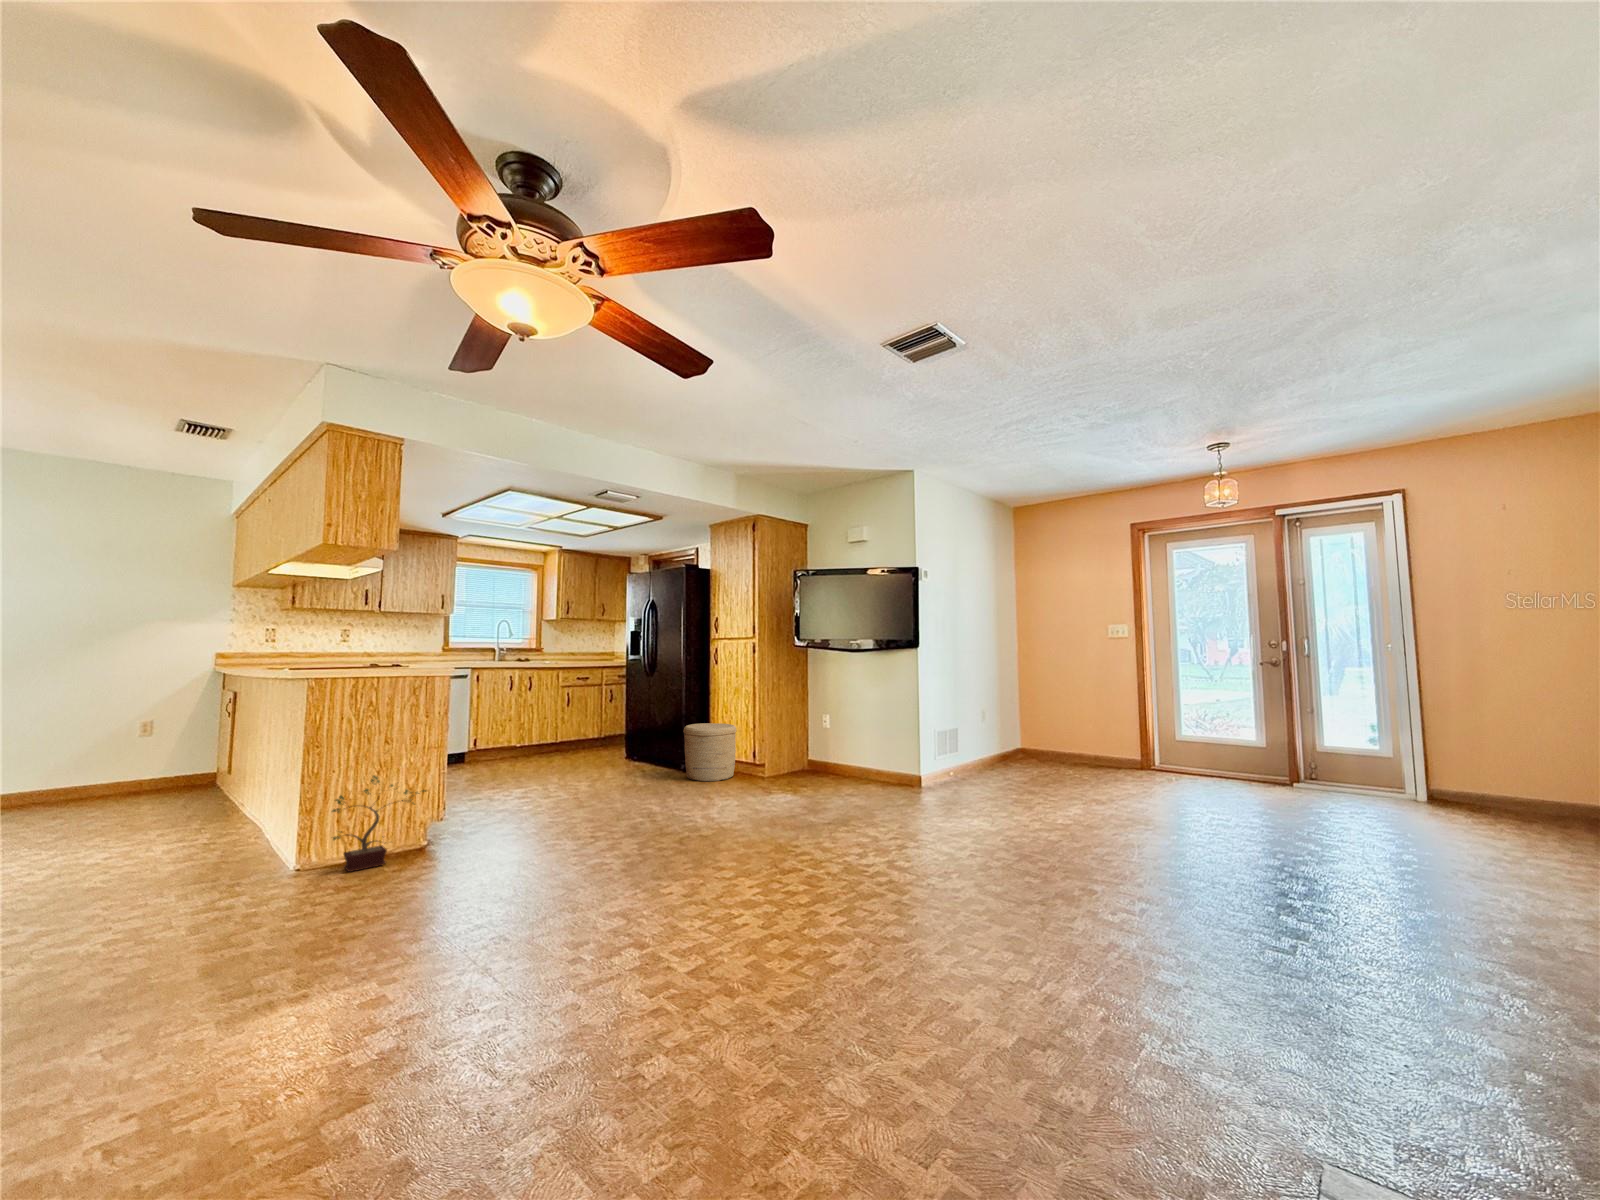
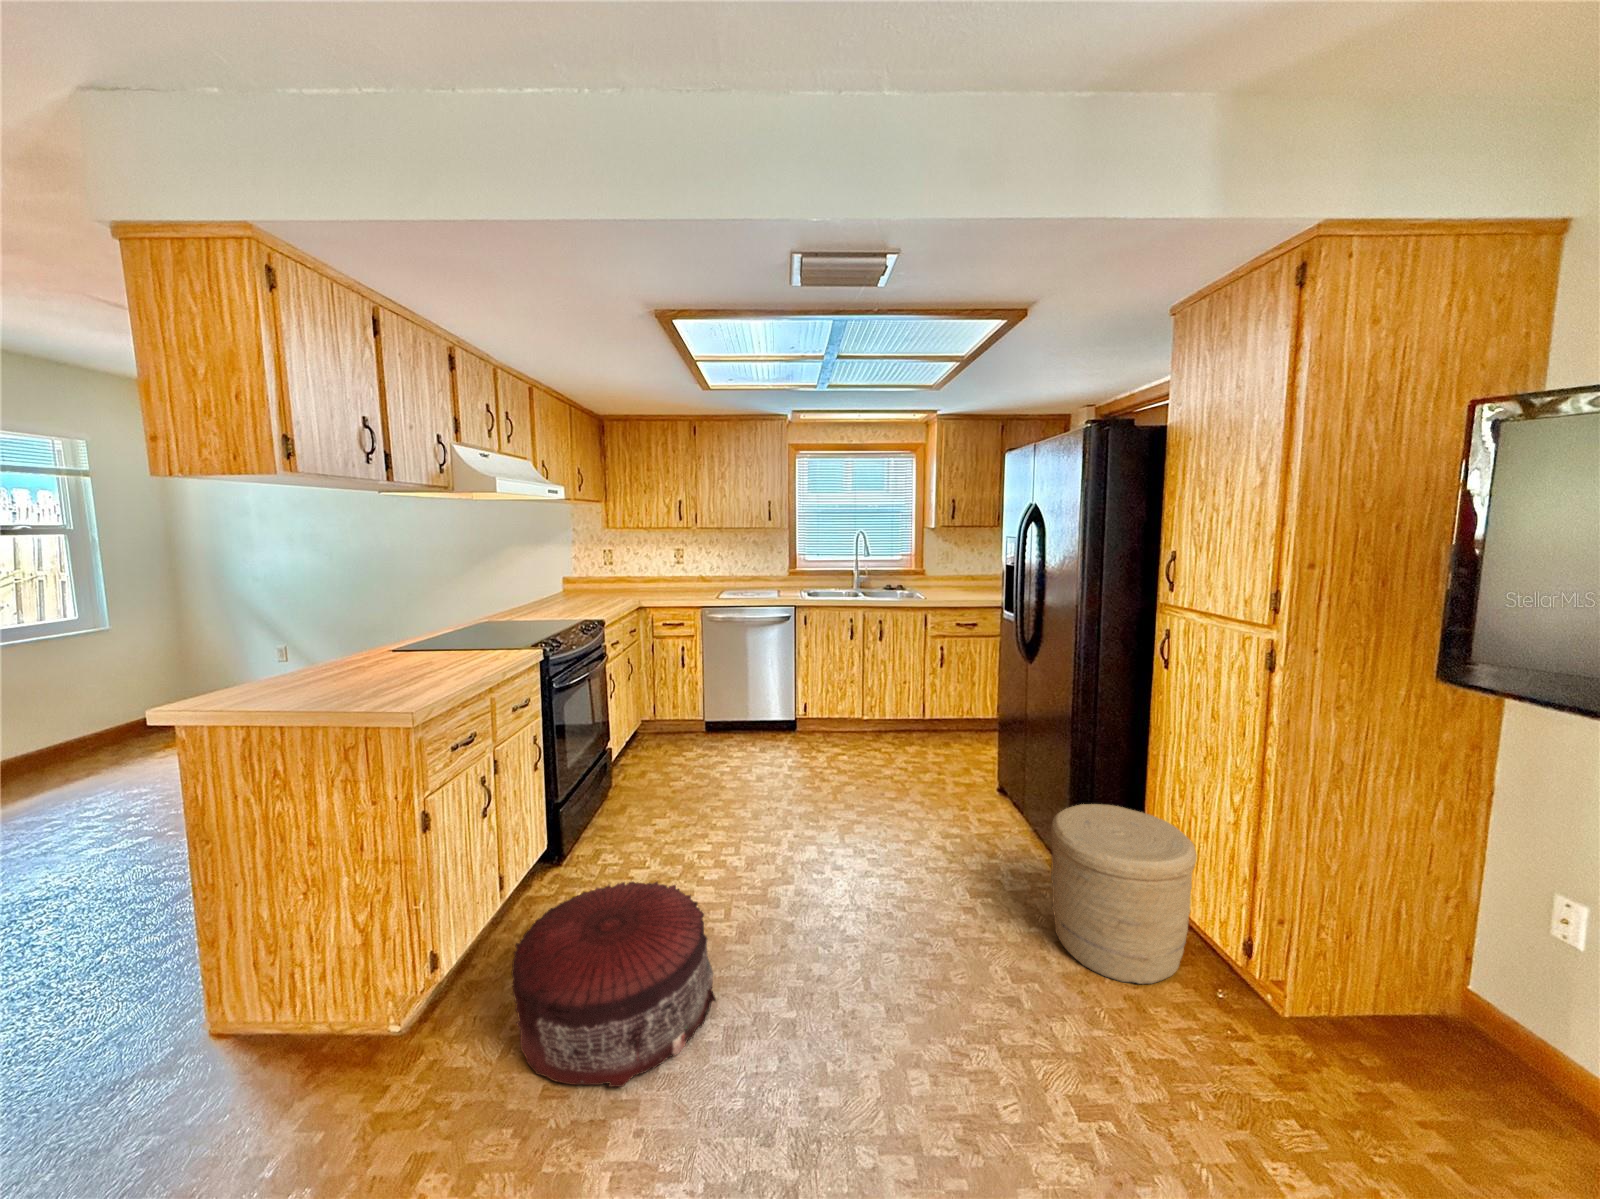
pouf: none [480,770,578,835] -> present [512,882,716,1087]
potted plant: present [332,776,425,872] -> none [193,907,335,1078]

